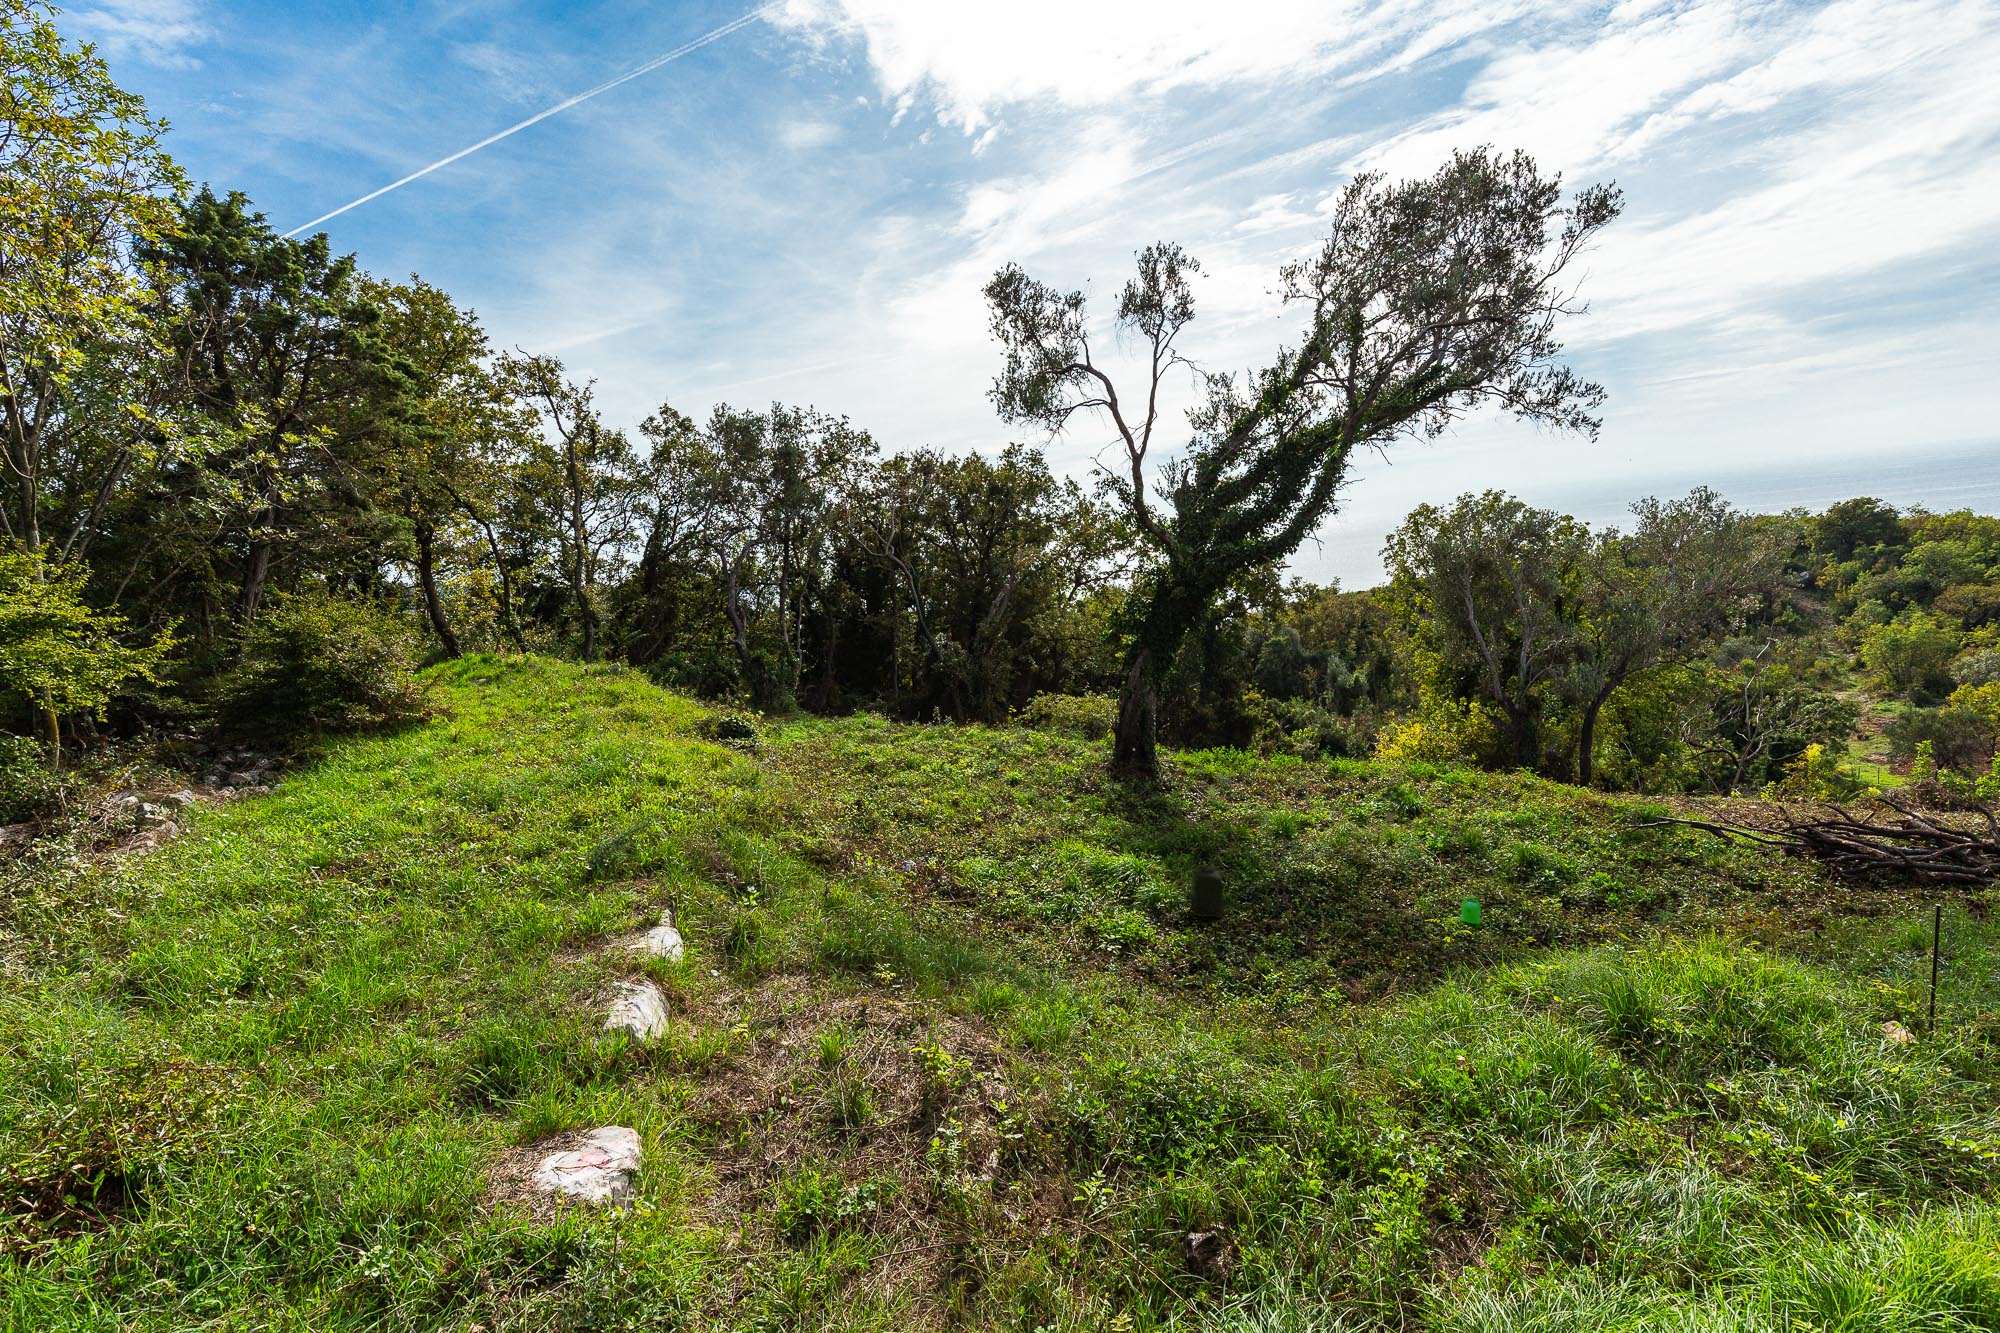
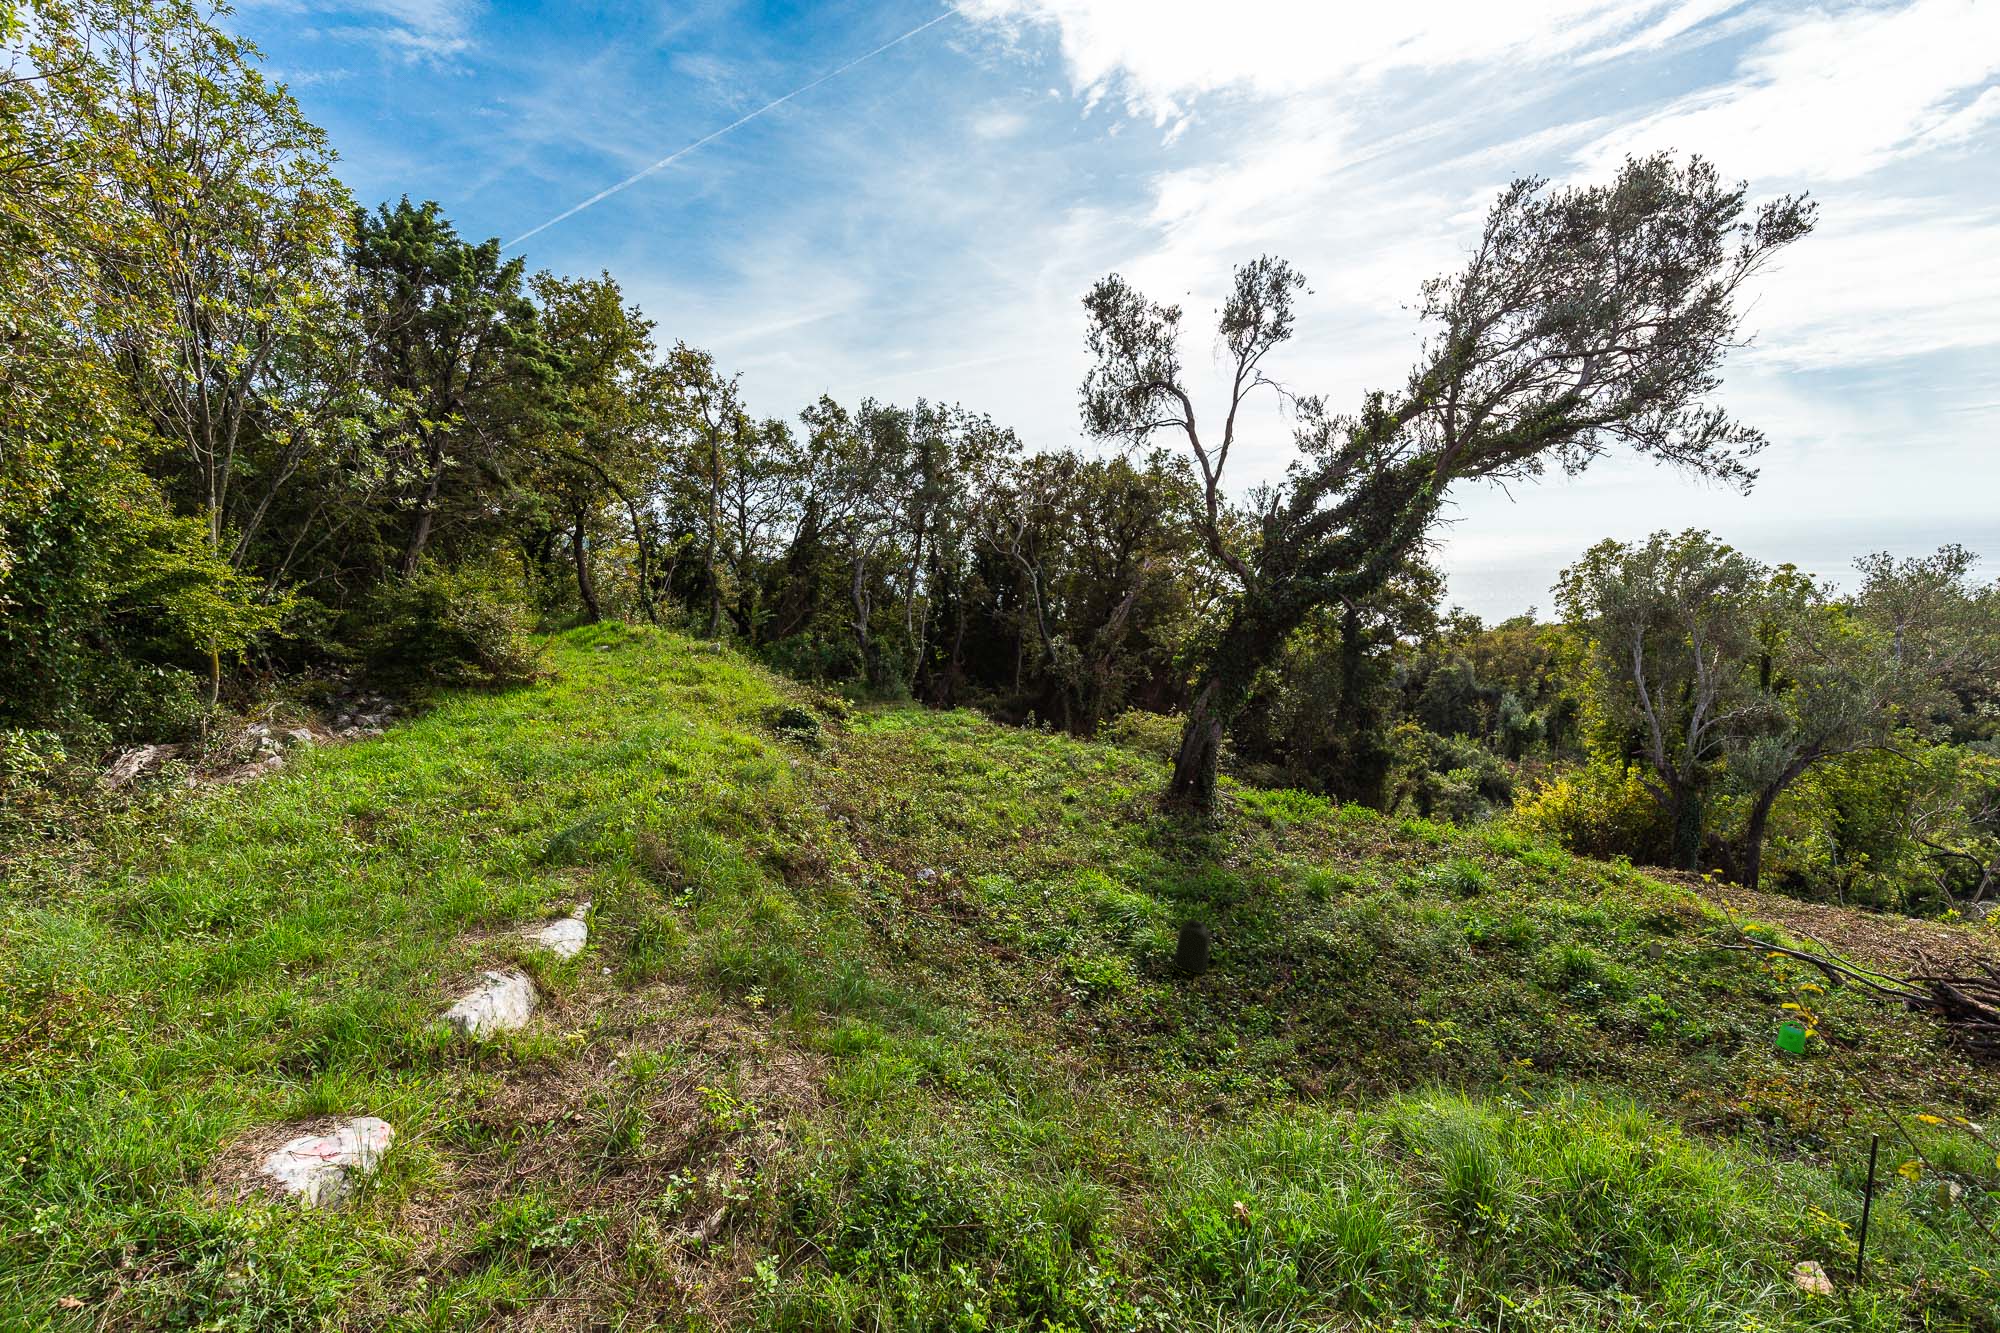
potted plant: present [1376,785,1409,821] -> present [1638,910,1687,957]
watering can: present [1460,897,1481,924] -> present [1776,1021,1806,1053]

